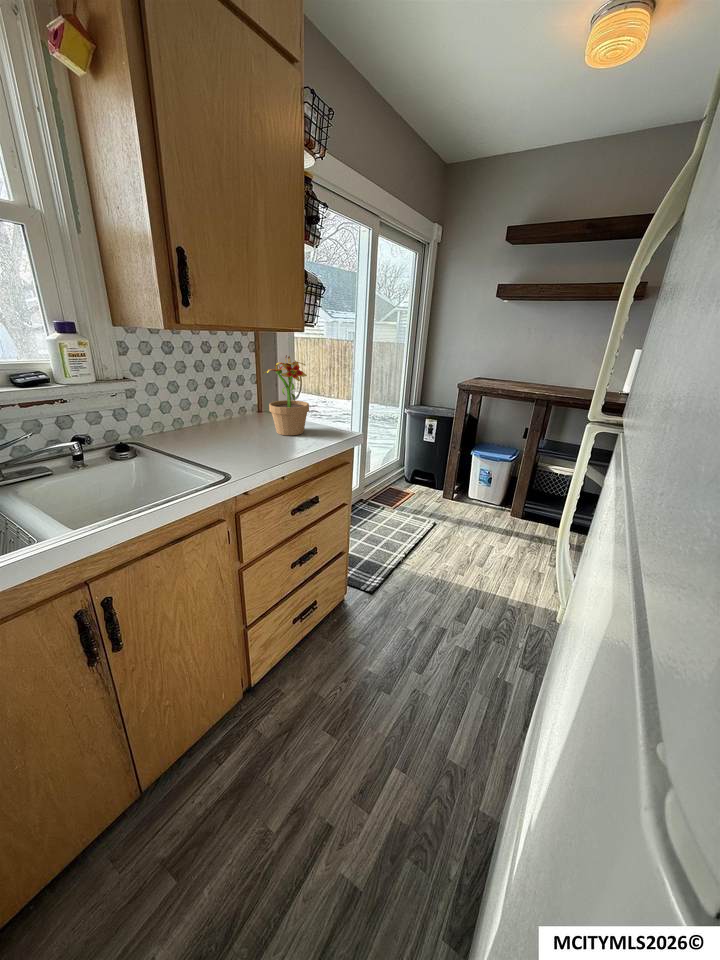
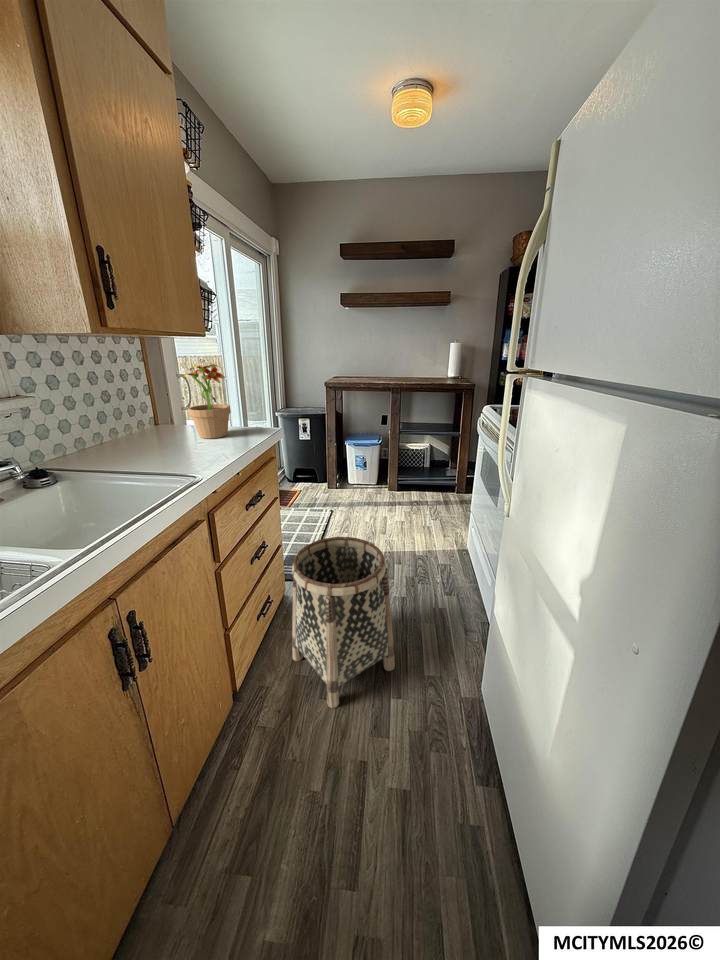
basket: none [317,563,422,747] -> present [292,537,395,708]

